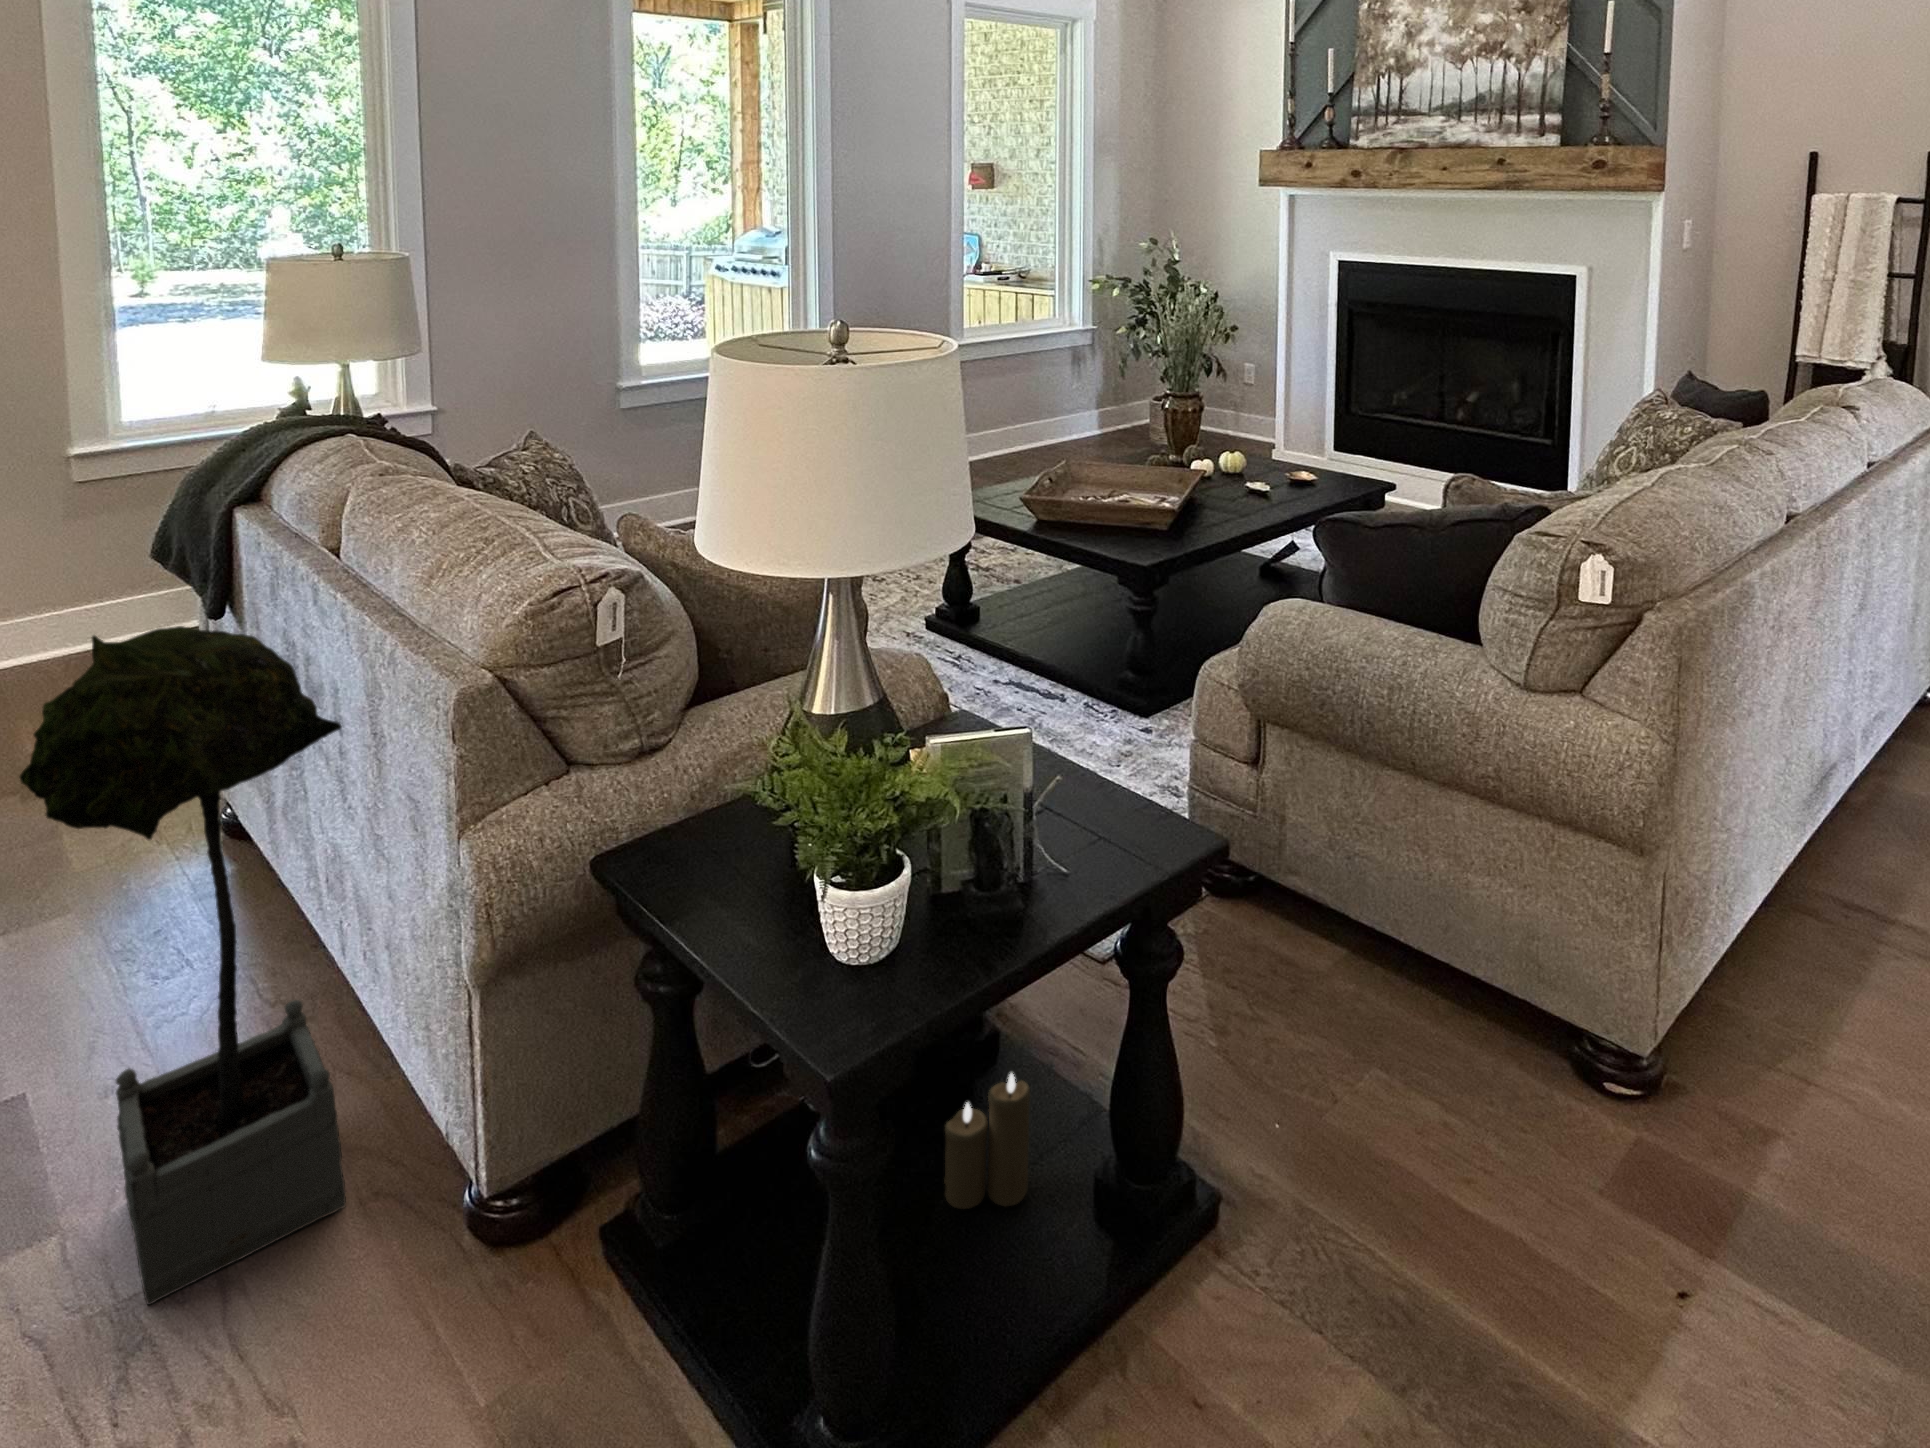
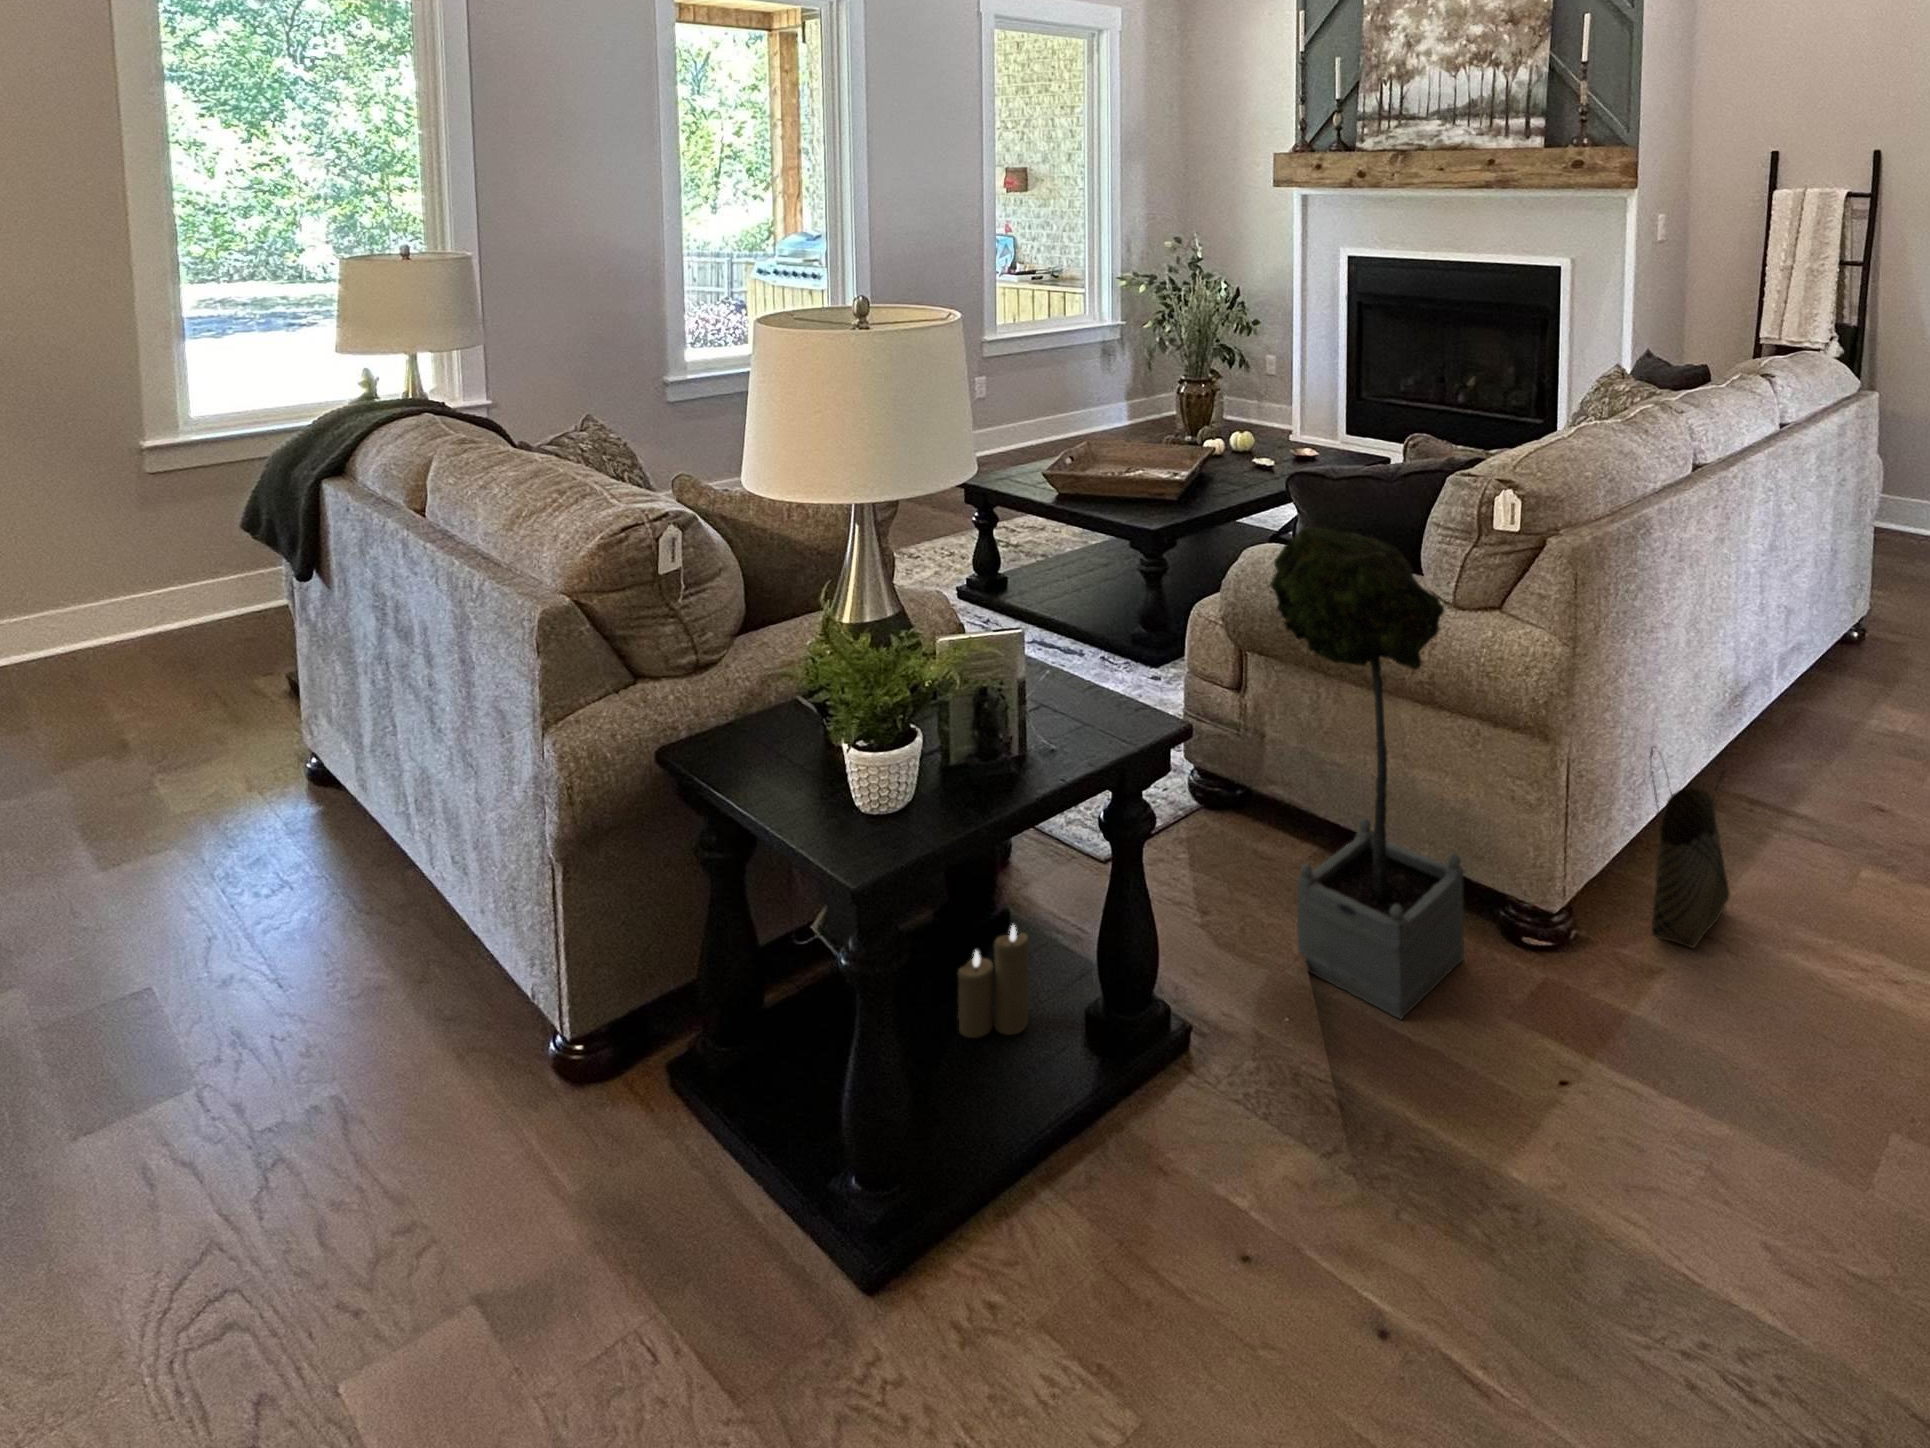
potted tree: present [20,626,346,1305] -> present [1271,527,1464,1019]
woven basket: none [1759,855,1860,1107] -> present [1650,747,1729,948]

